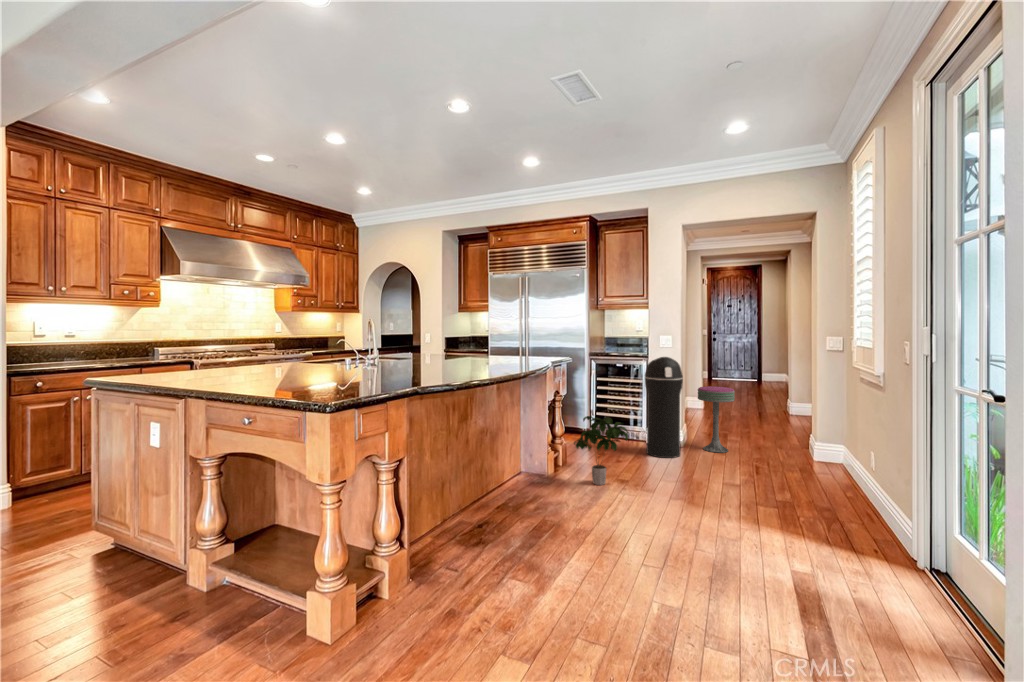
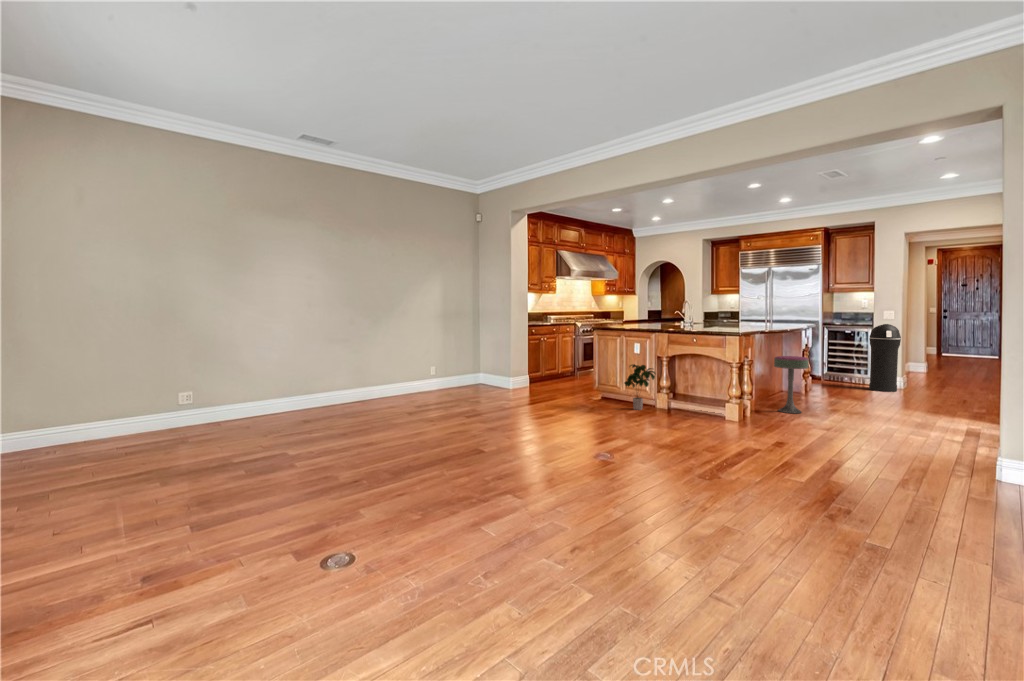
bar stool: present [698,386,735,453] -> present [774,356,809,413]
potted plant: present [574,416,628,485] -> present [624,364,655,410]

